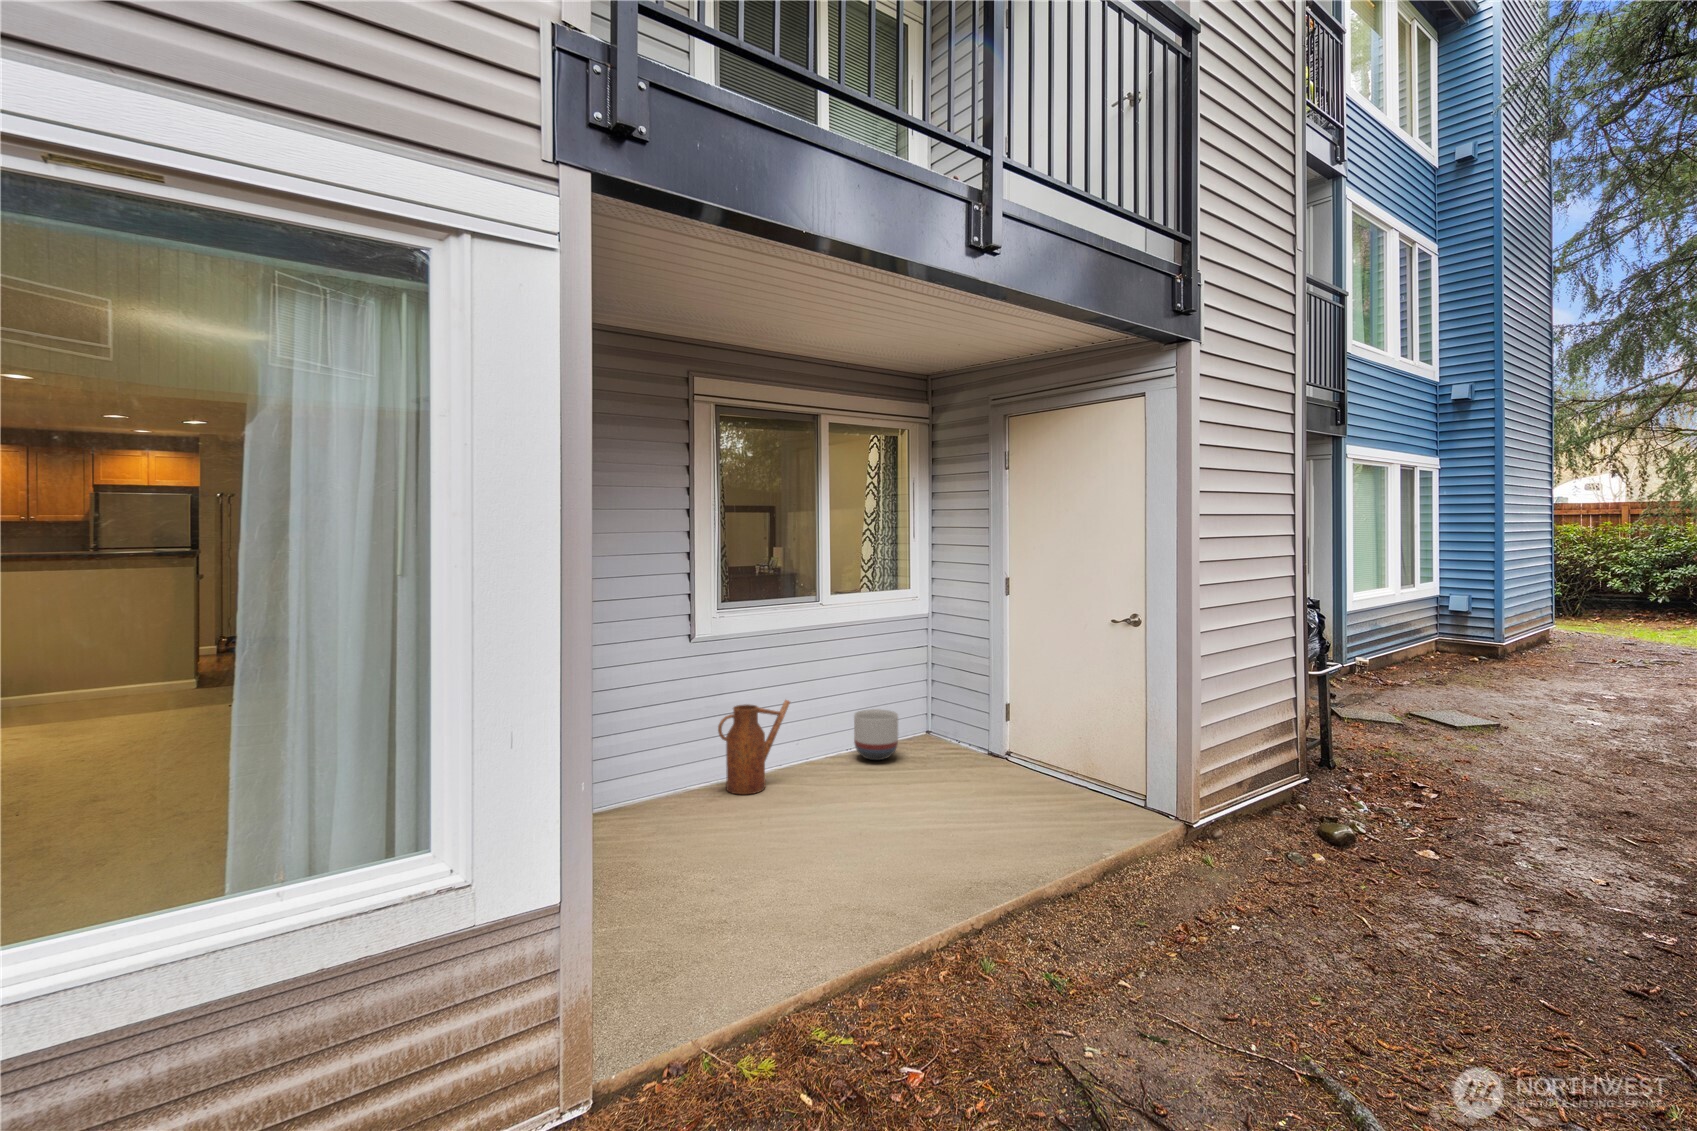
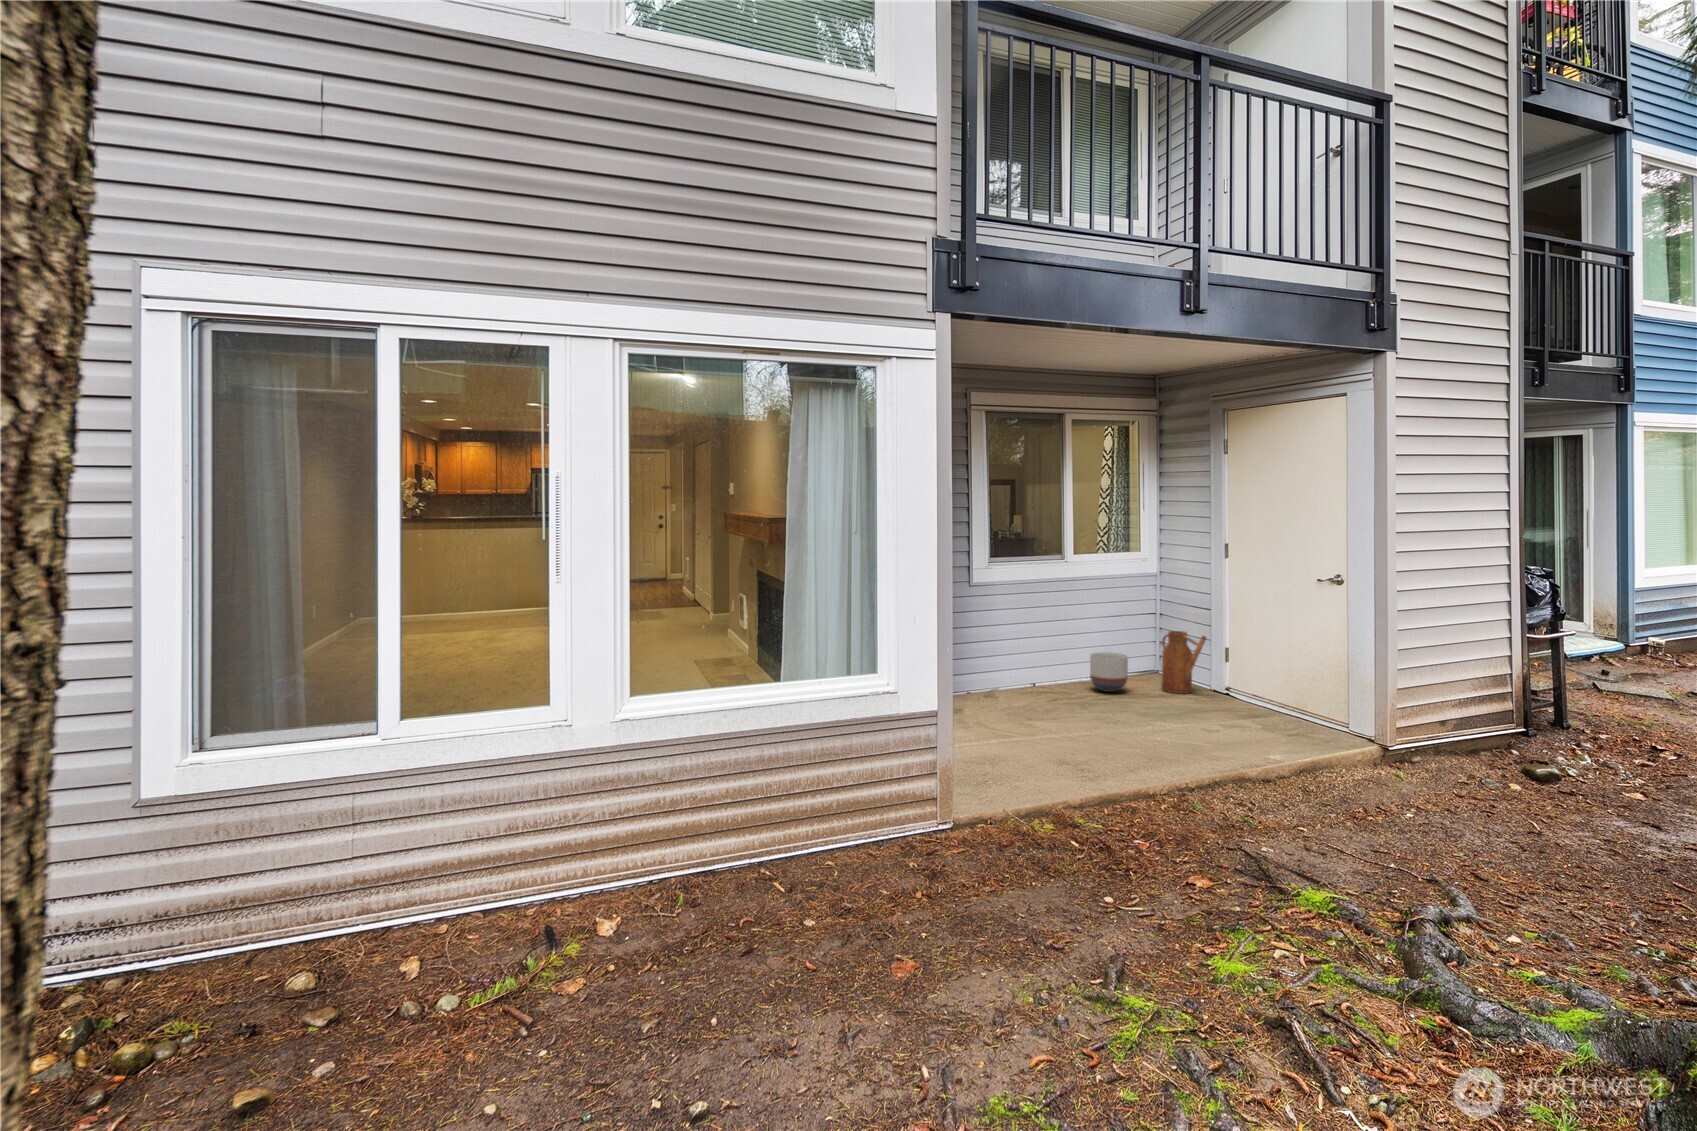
watering can: present [718,700,790,794] -> present [1161,631,1206,694]

